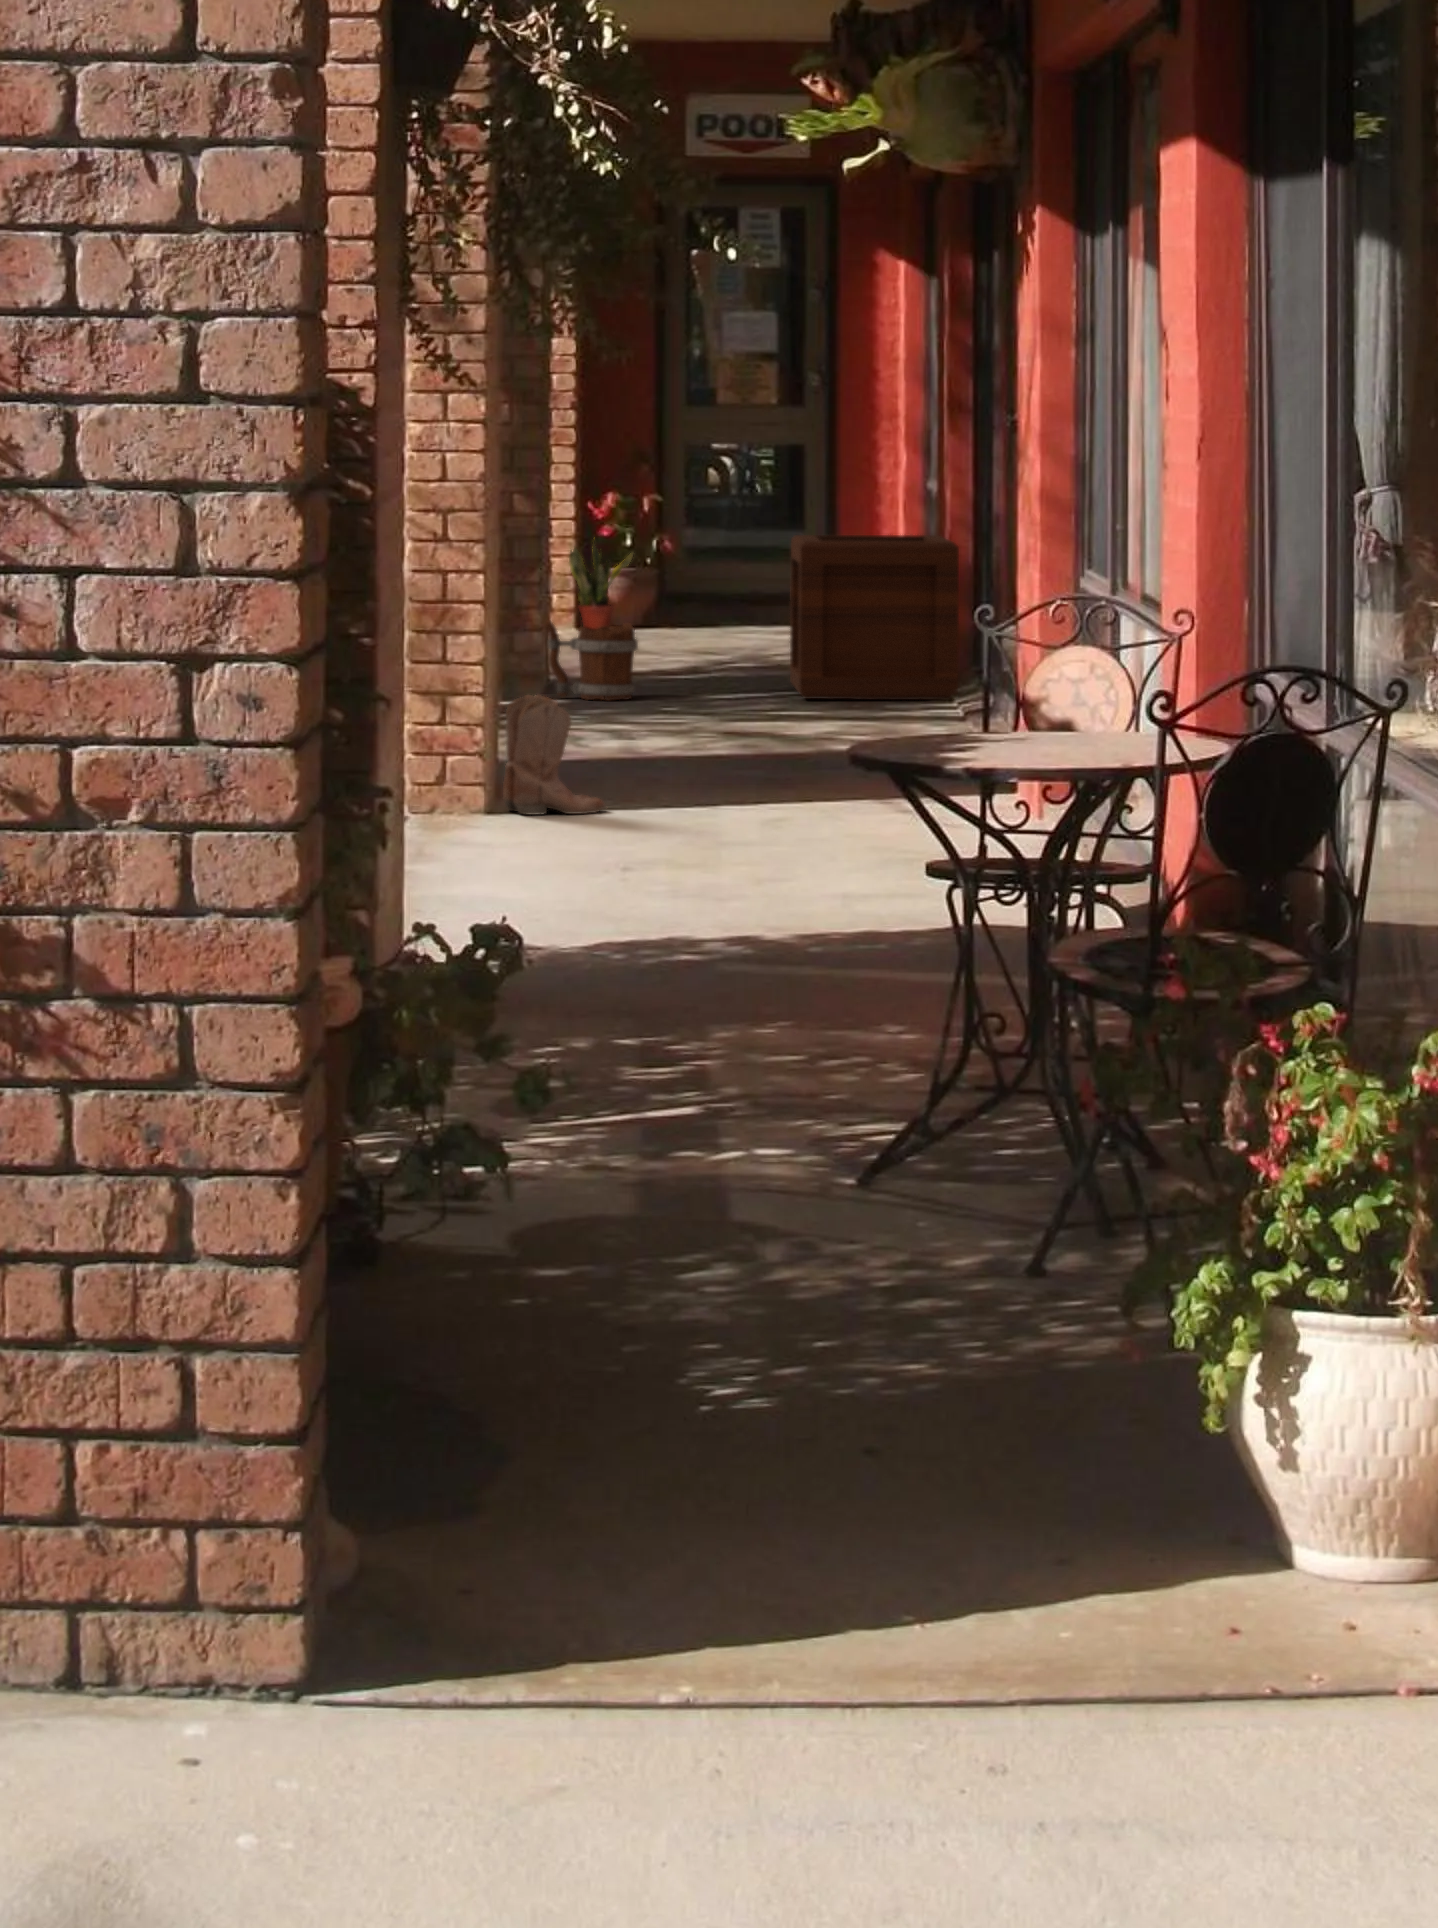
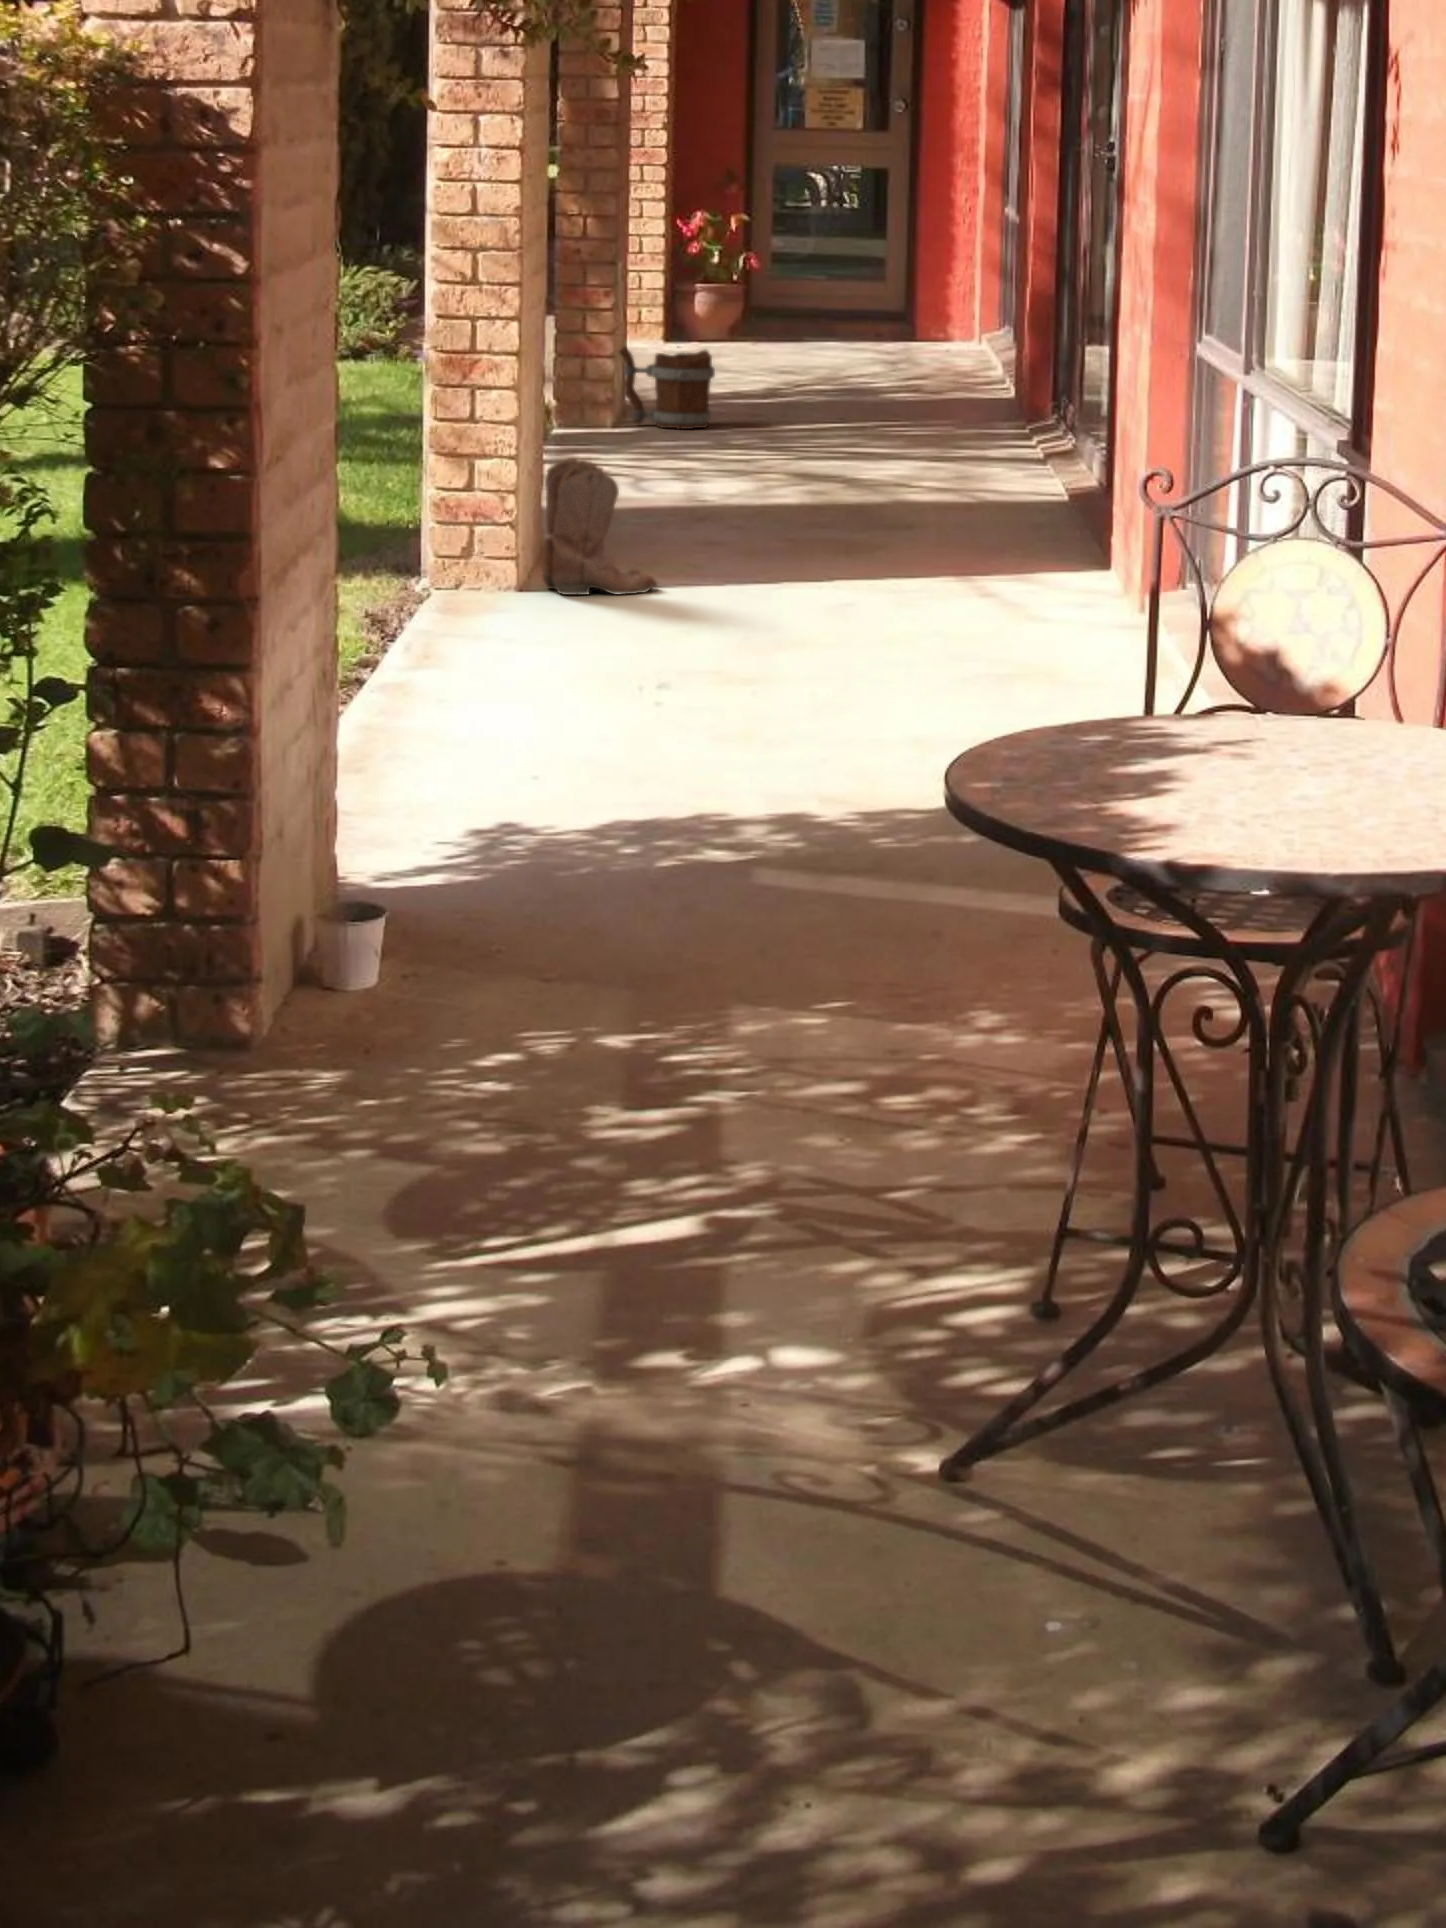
wooden crate: present [790,535,959,700] -> none [868,262,1040,433]
potted plant: present [569,537,633,629] -> none [660,251,722,344]

